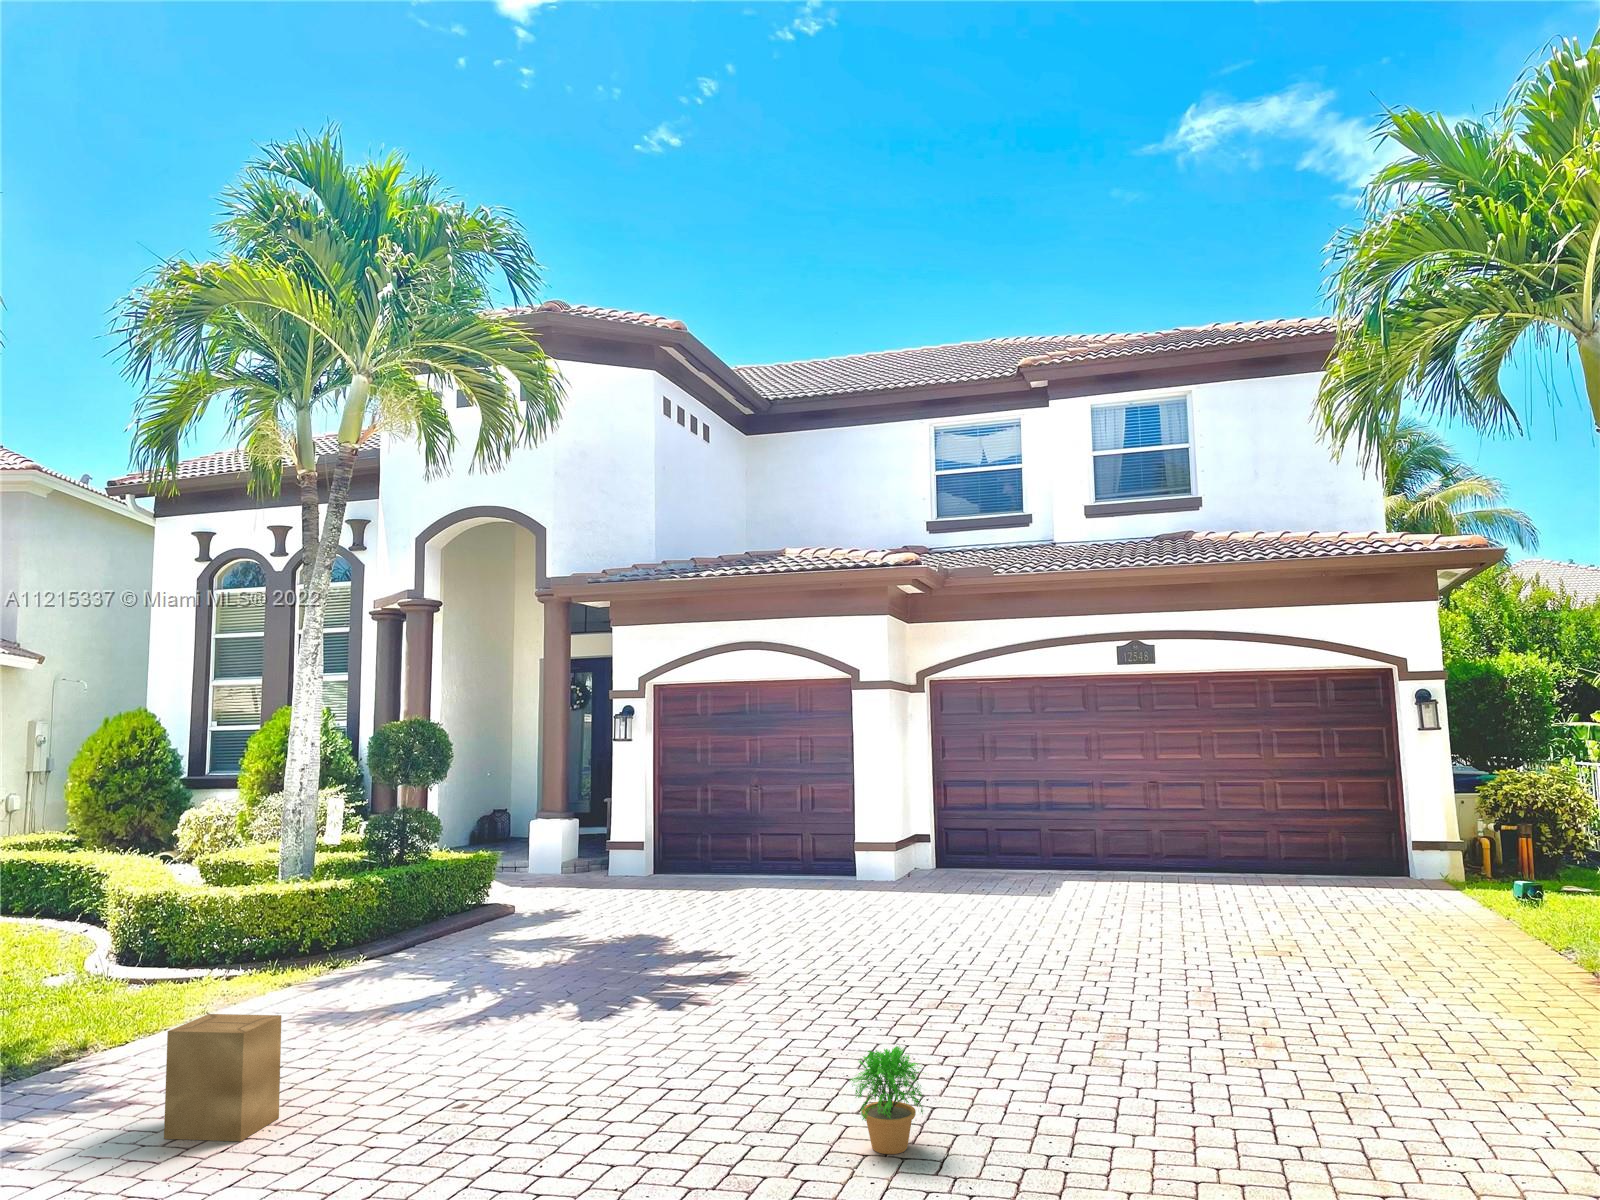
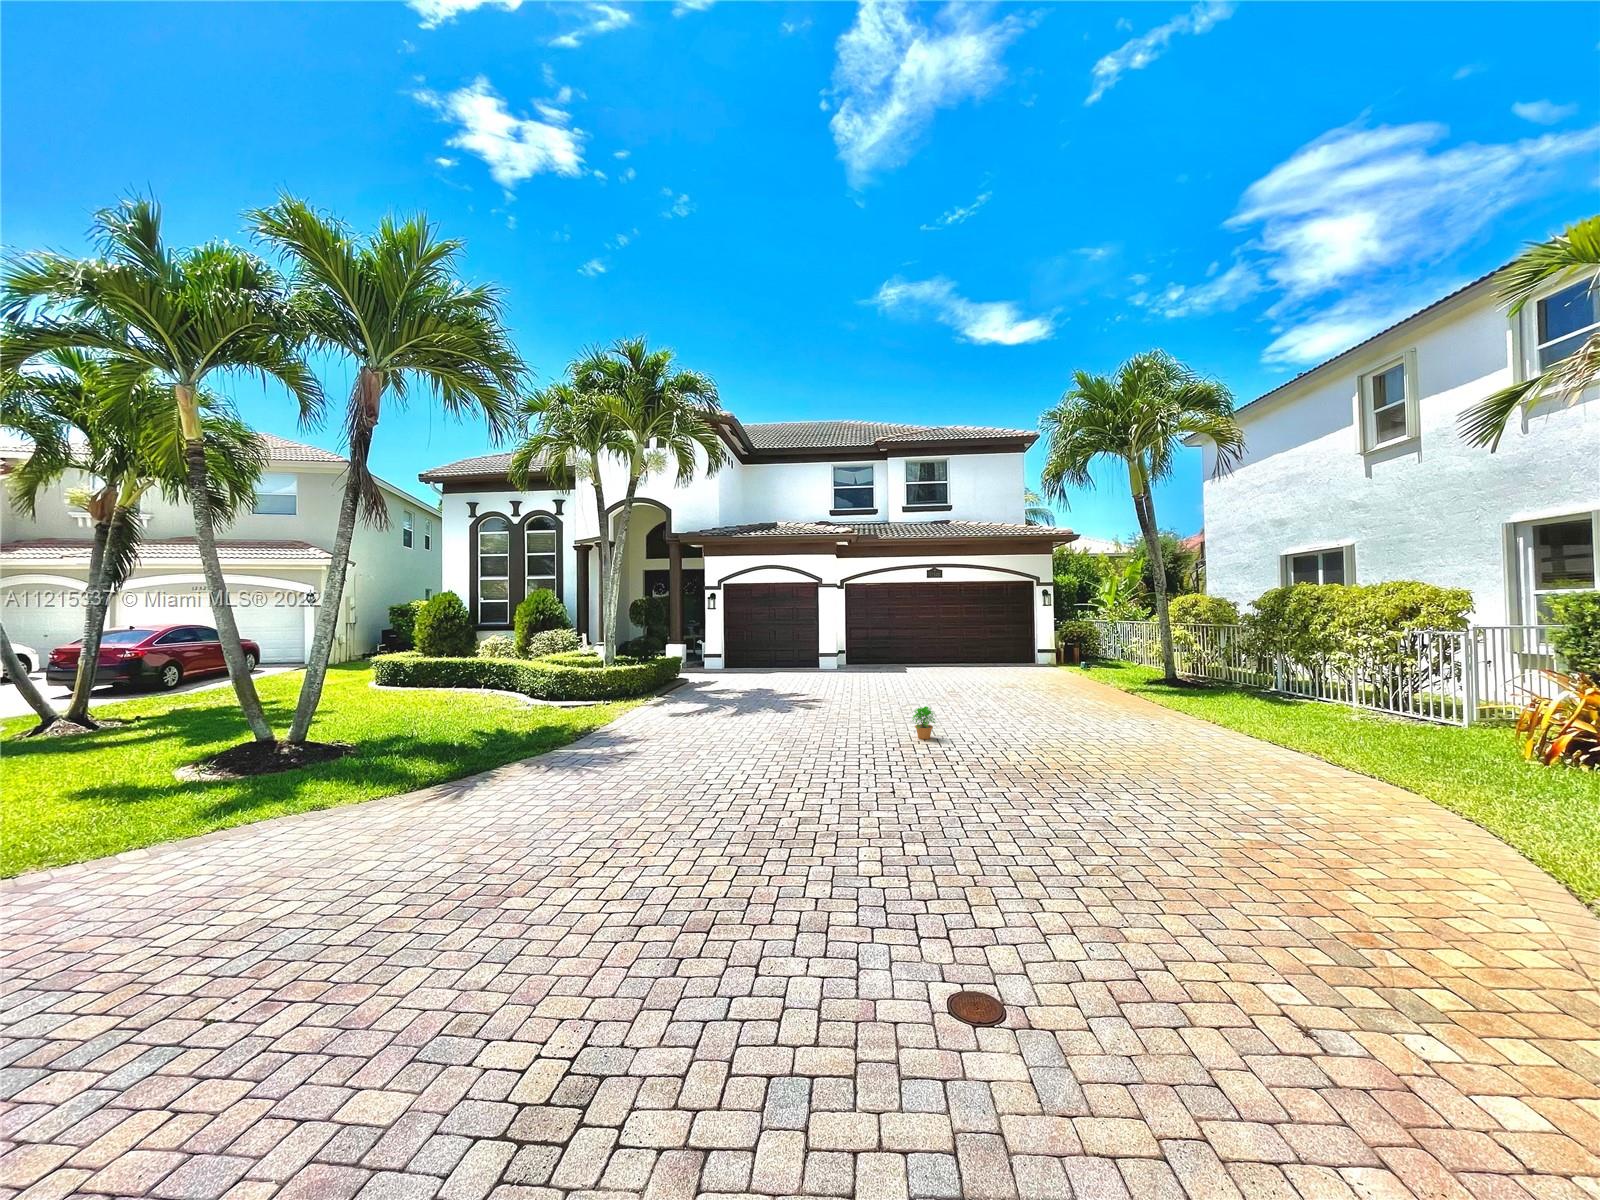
cardboard box: present [164,1014,281,1142] -> none [668,705,702,748]

